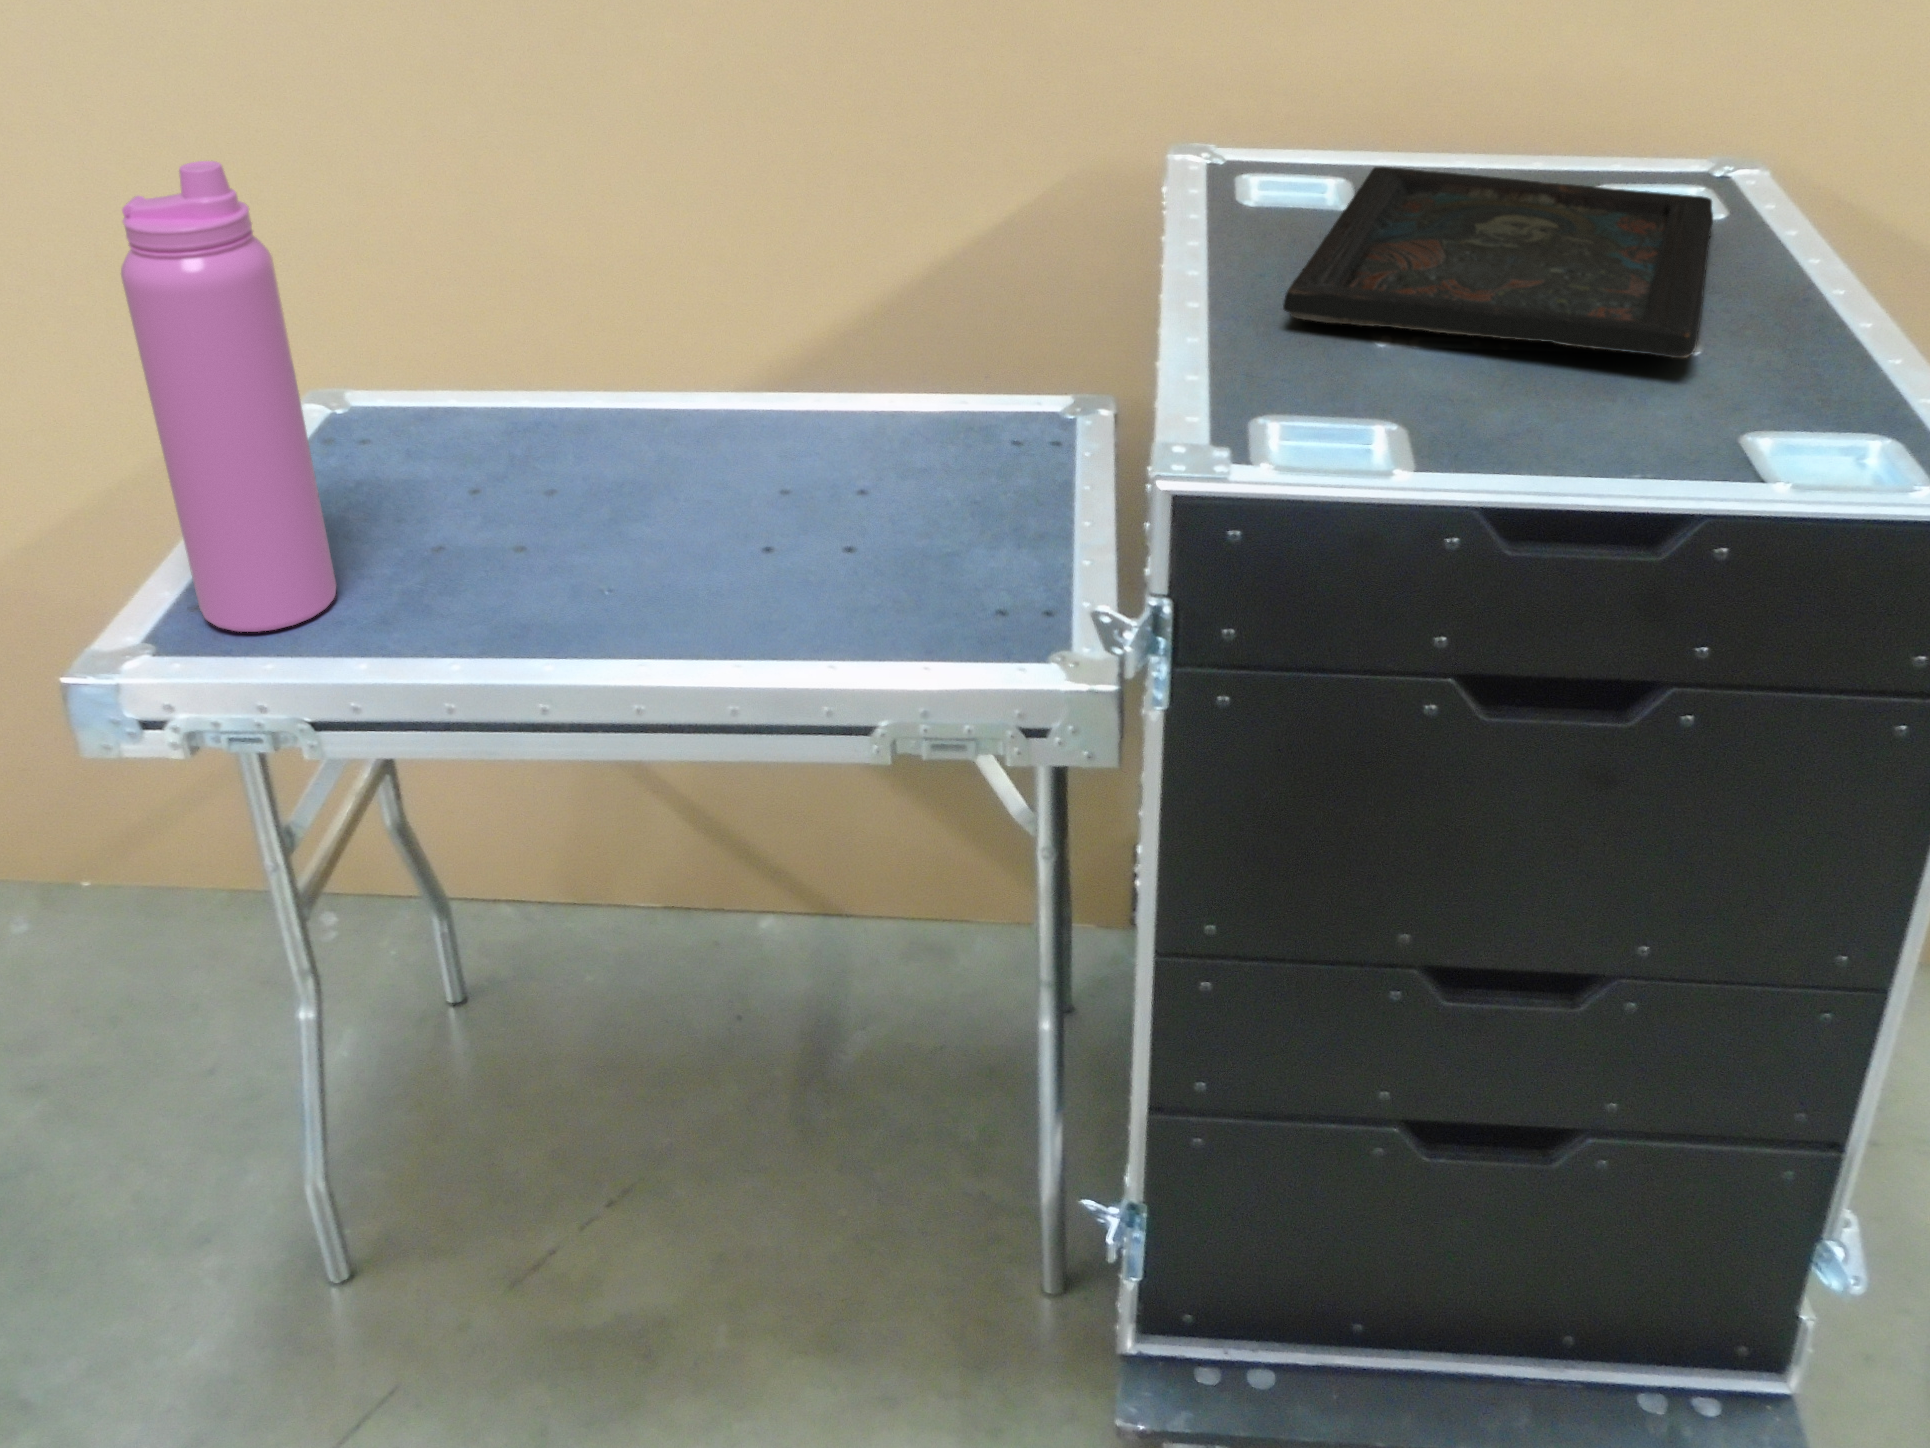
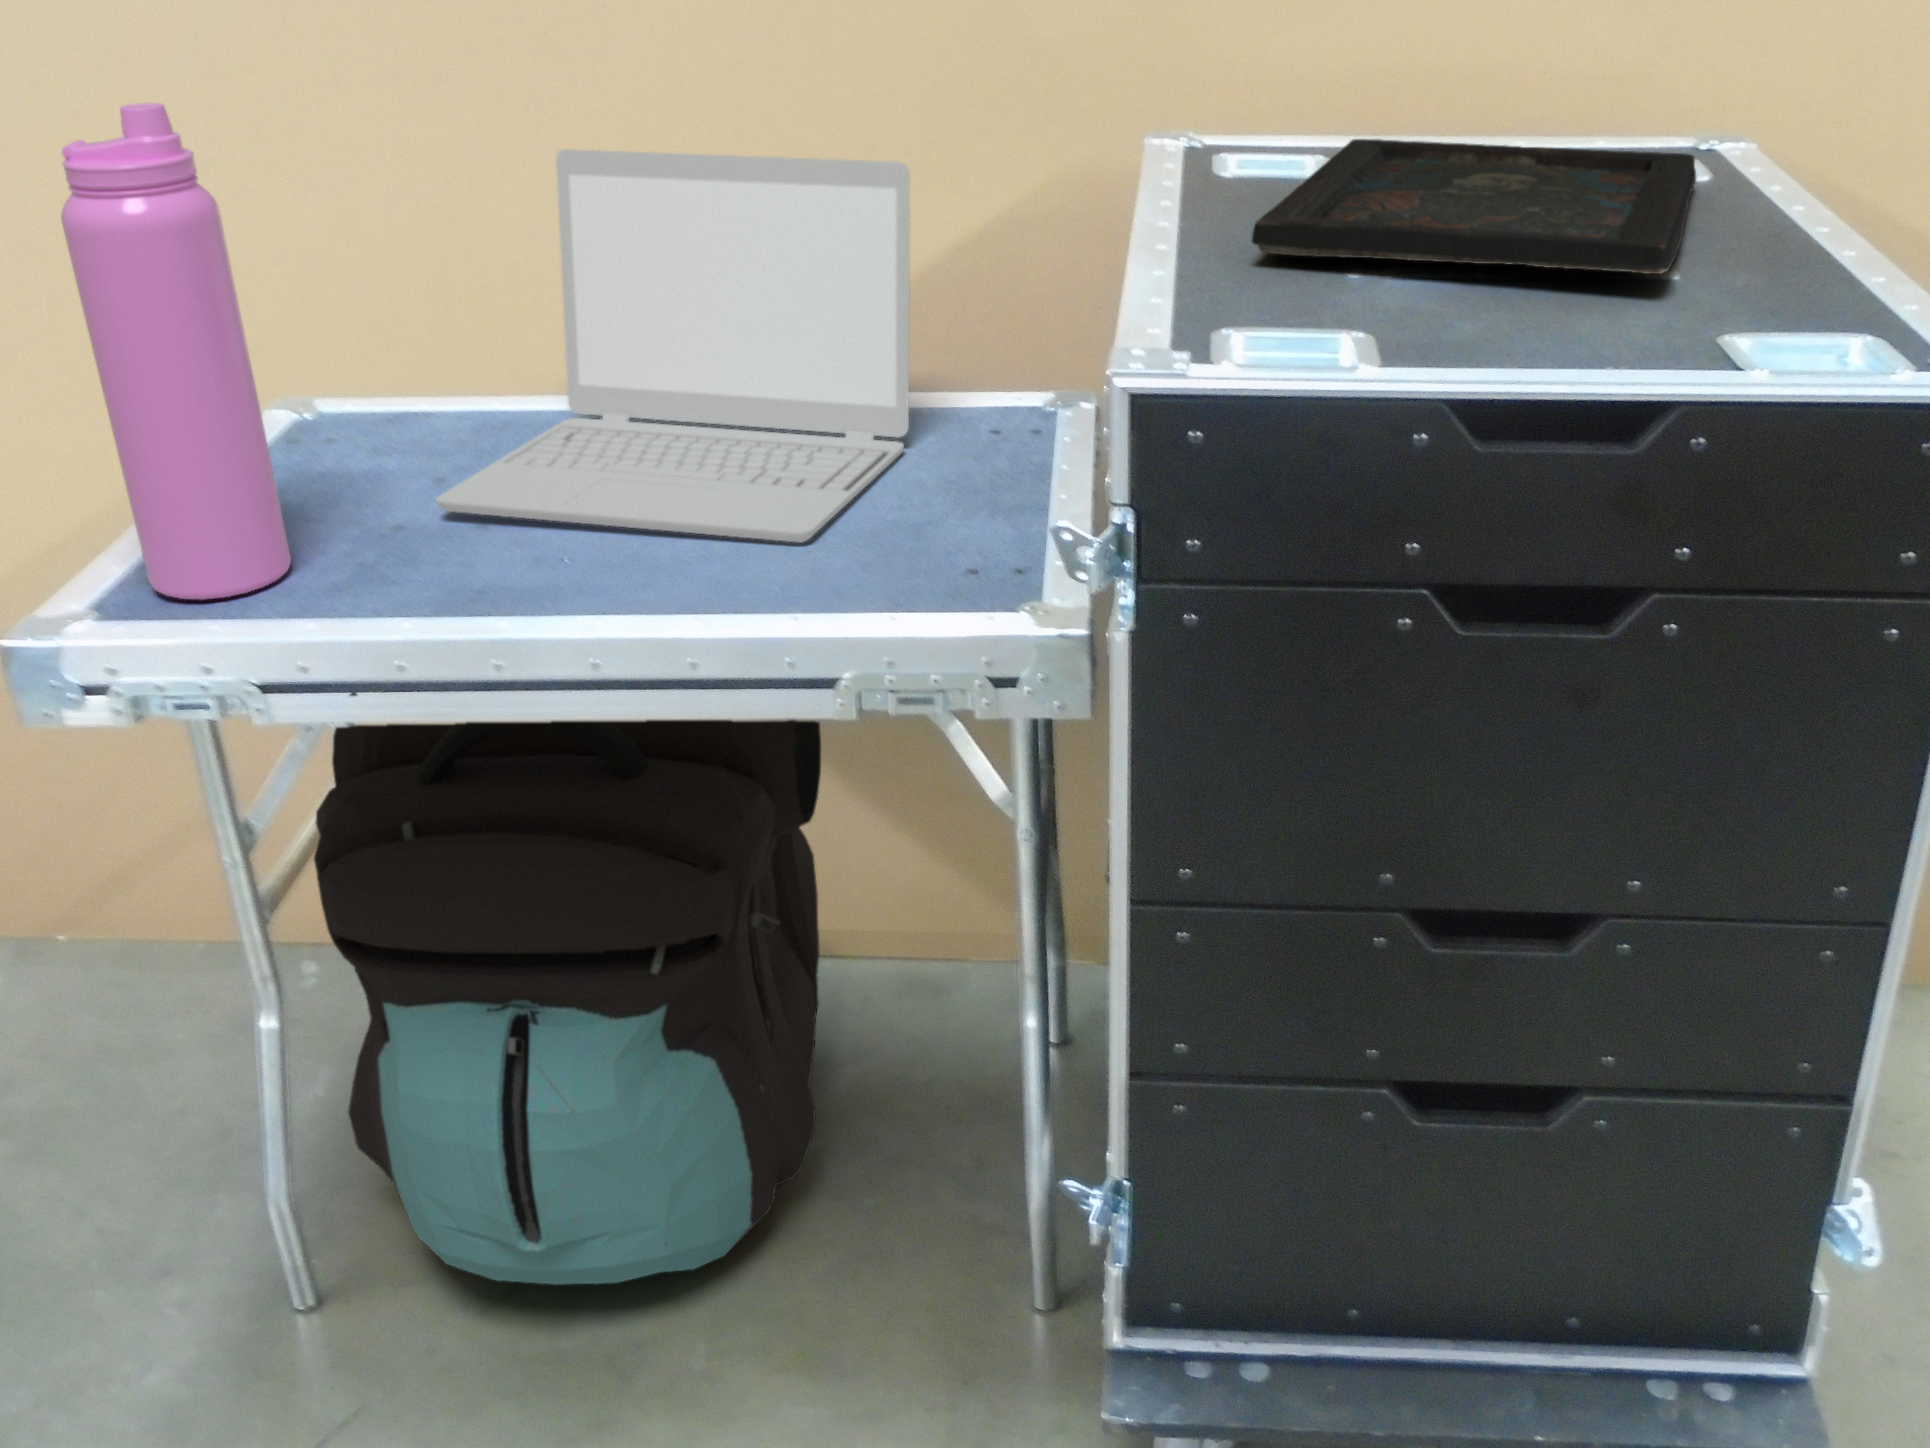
laptop: none [474,162,939,576] -> present [436,149,910,542]
backpack: none [351,635,839,1266] -> present [314,692,821,1285]

